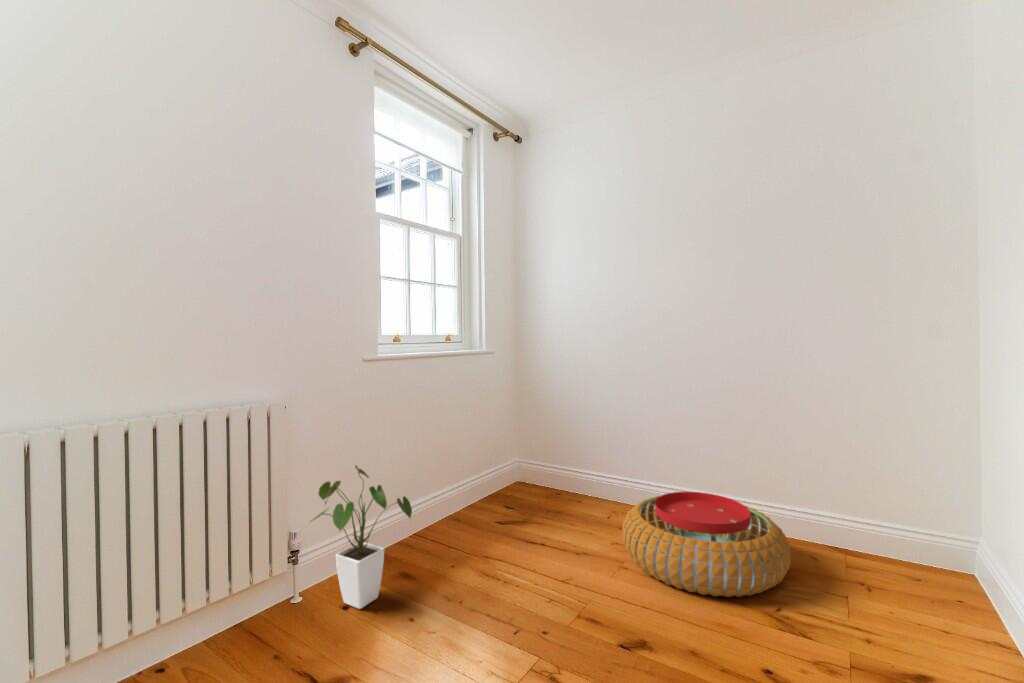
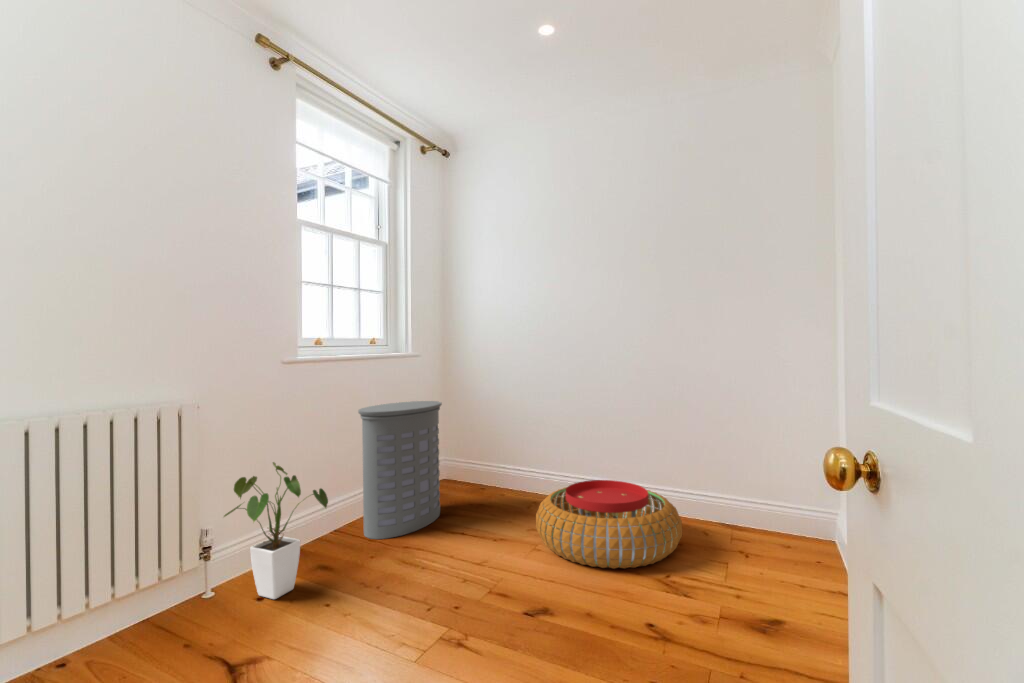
laundry hamper: none [436,399,518,543] -> present [358,401,442,539]

